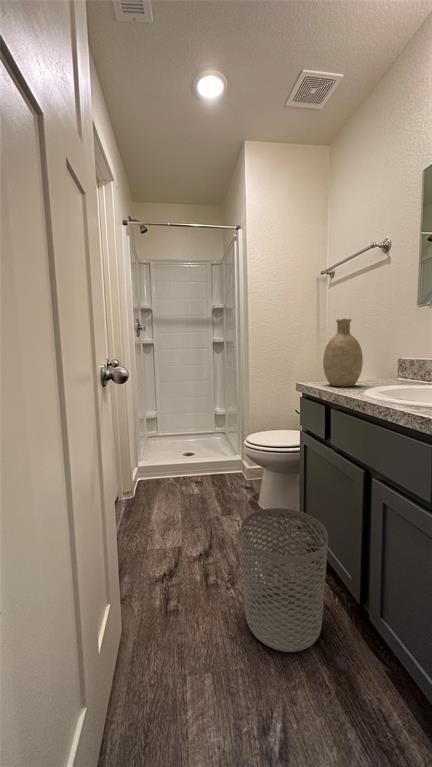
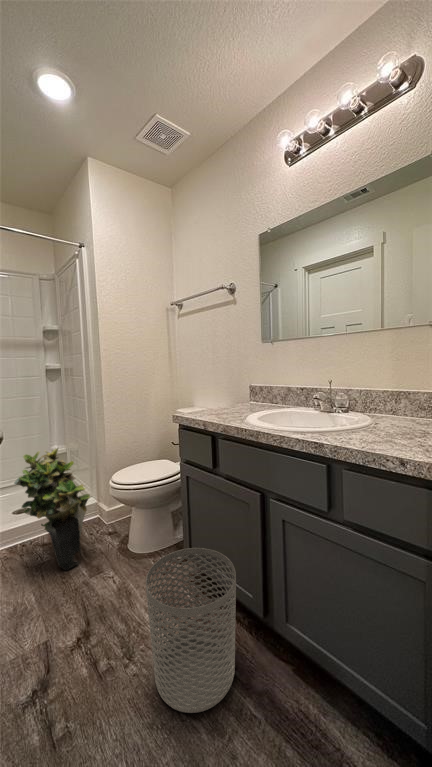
decorative vase: present [323,318,363,386] -> none [199,352,234,416]
potted plant: none [174,405,230,505] -> present [14,448,90,570]

